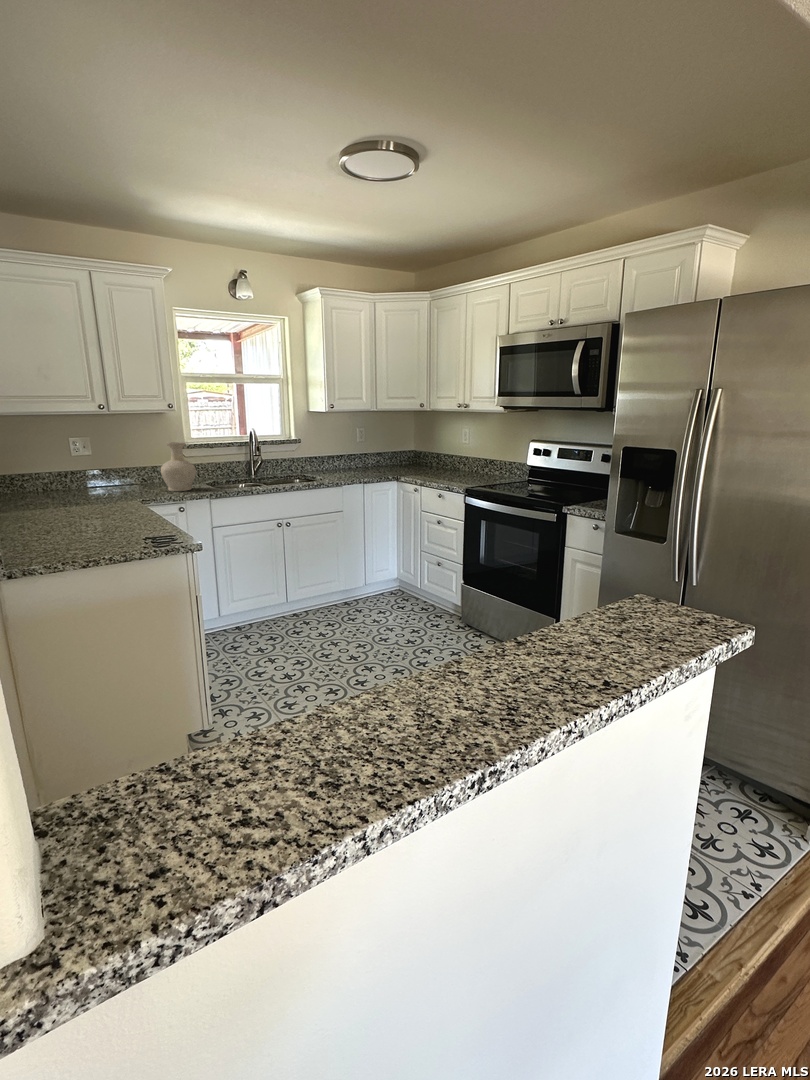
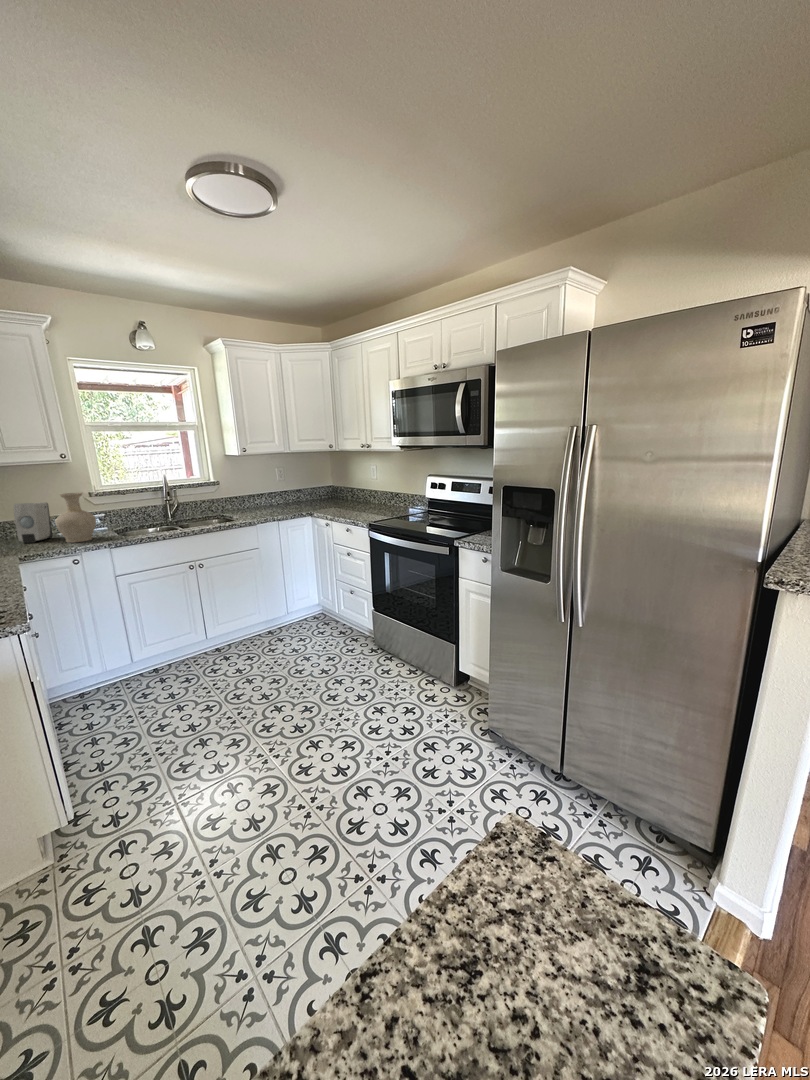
soap dispenser: none [123,450,151,489] -> present [14,502,53,543]

